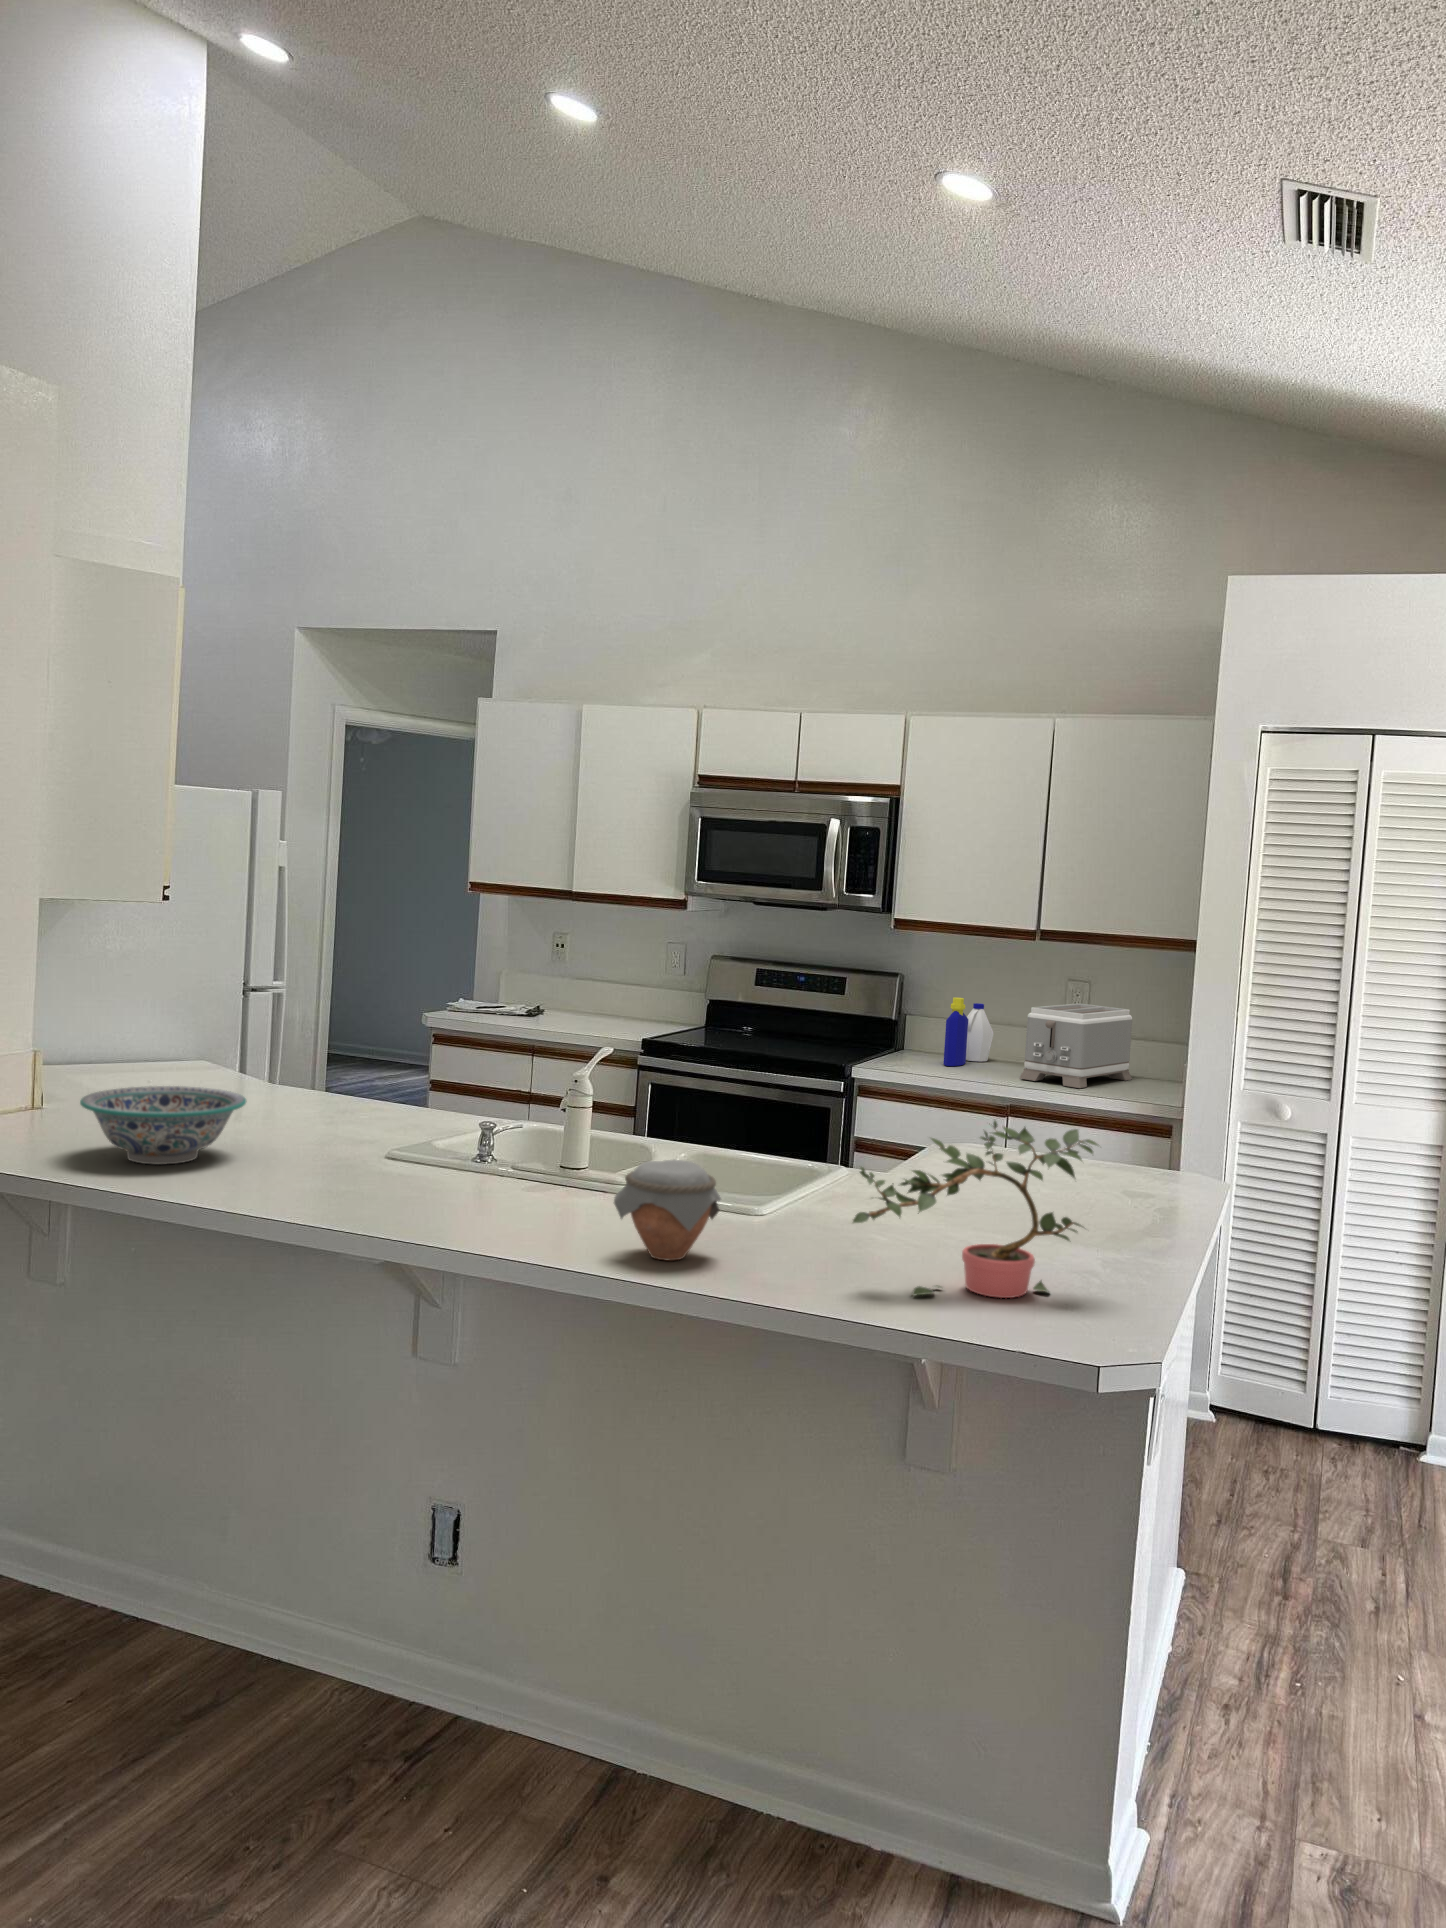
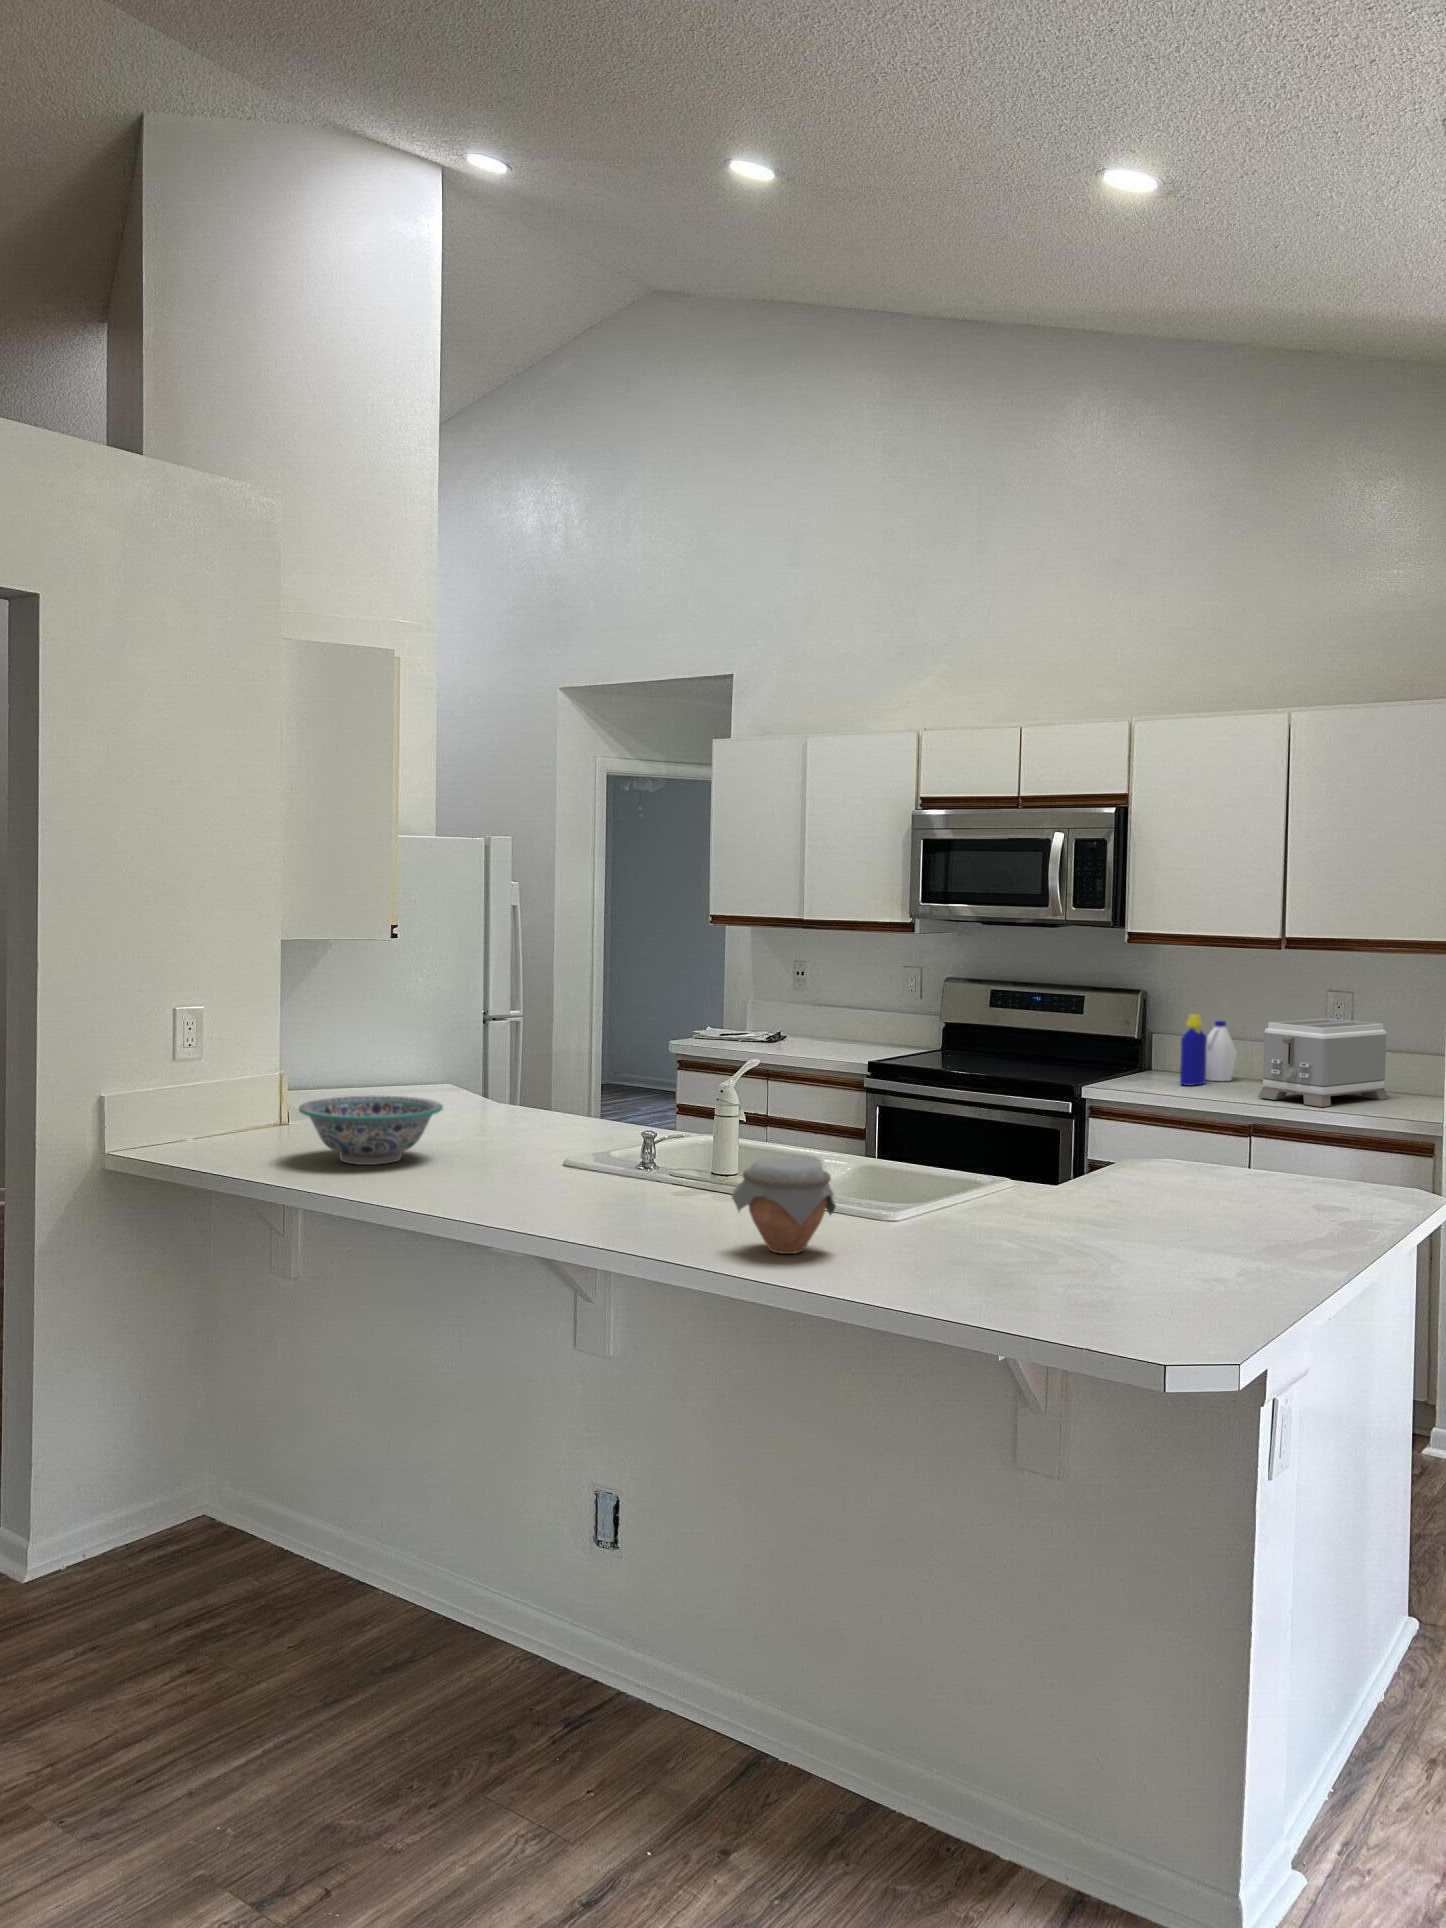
potted plant: present [853,1121,1098,1298] -> none [950,1115,1216,1297]

